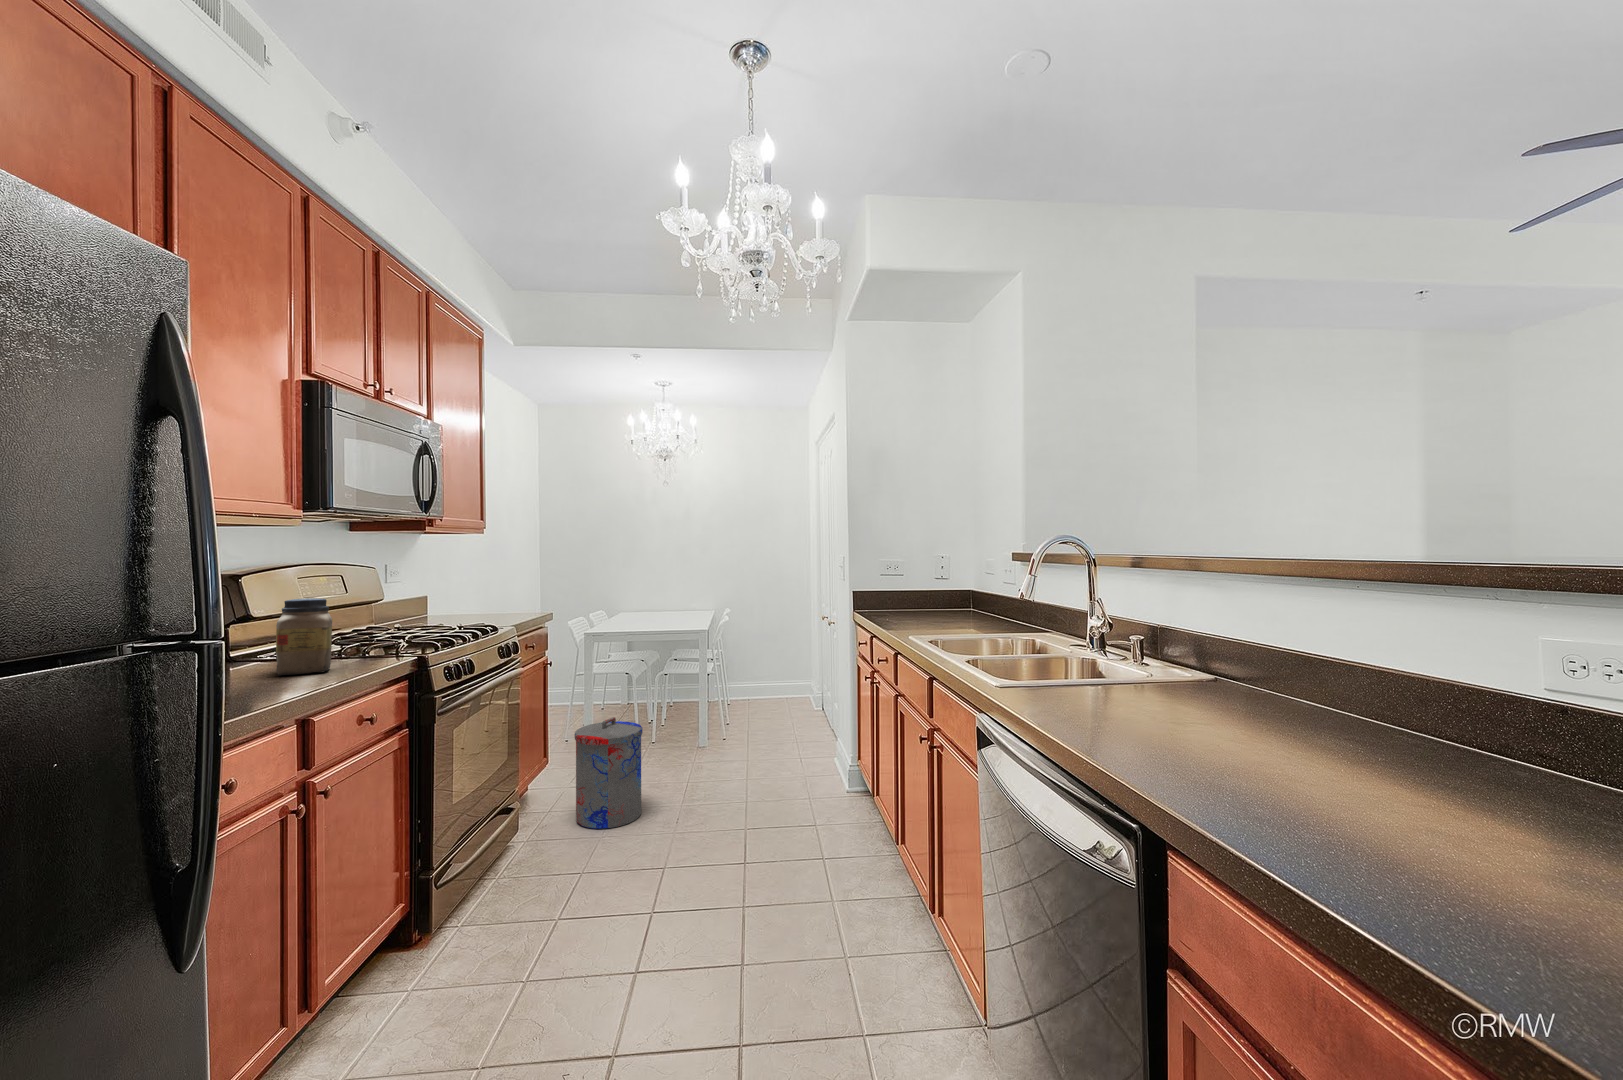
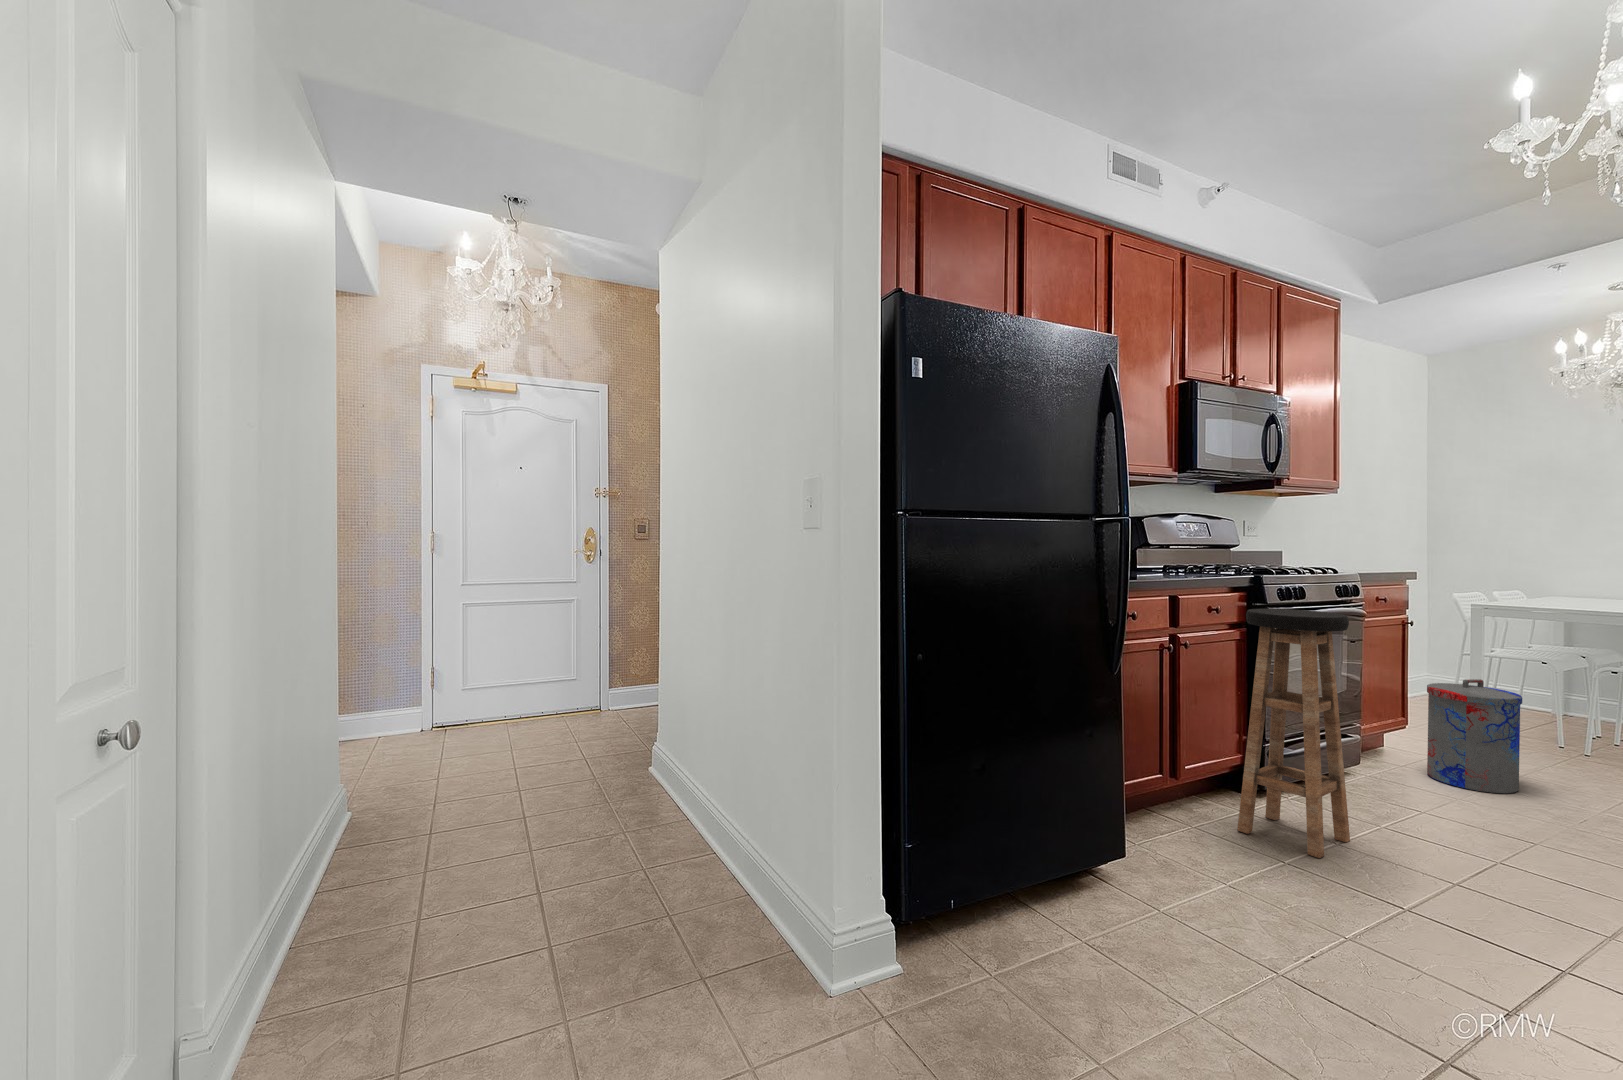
jar: present [276,598,332,676] -> none [1160,527,1194,574]
bar stool: none [411,700,541,1046] -> present [1237,609,1350,858]

